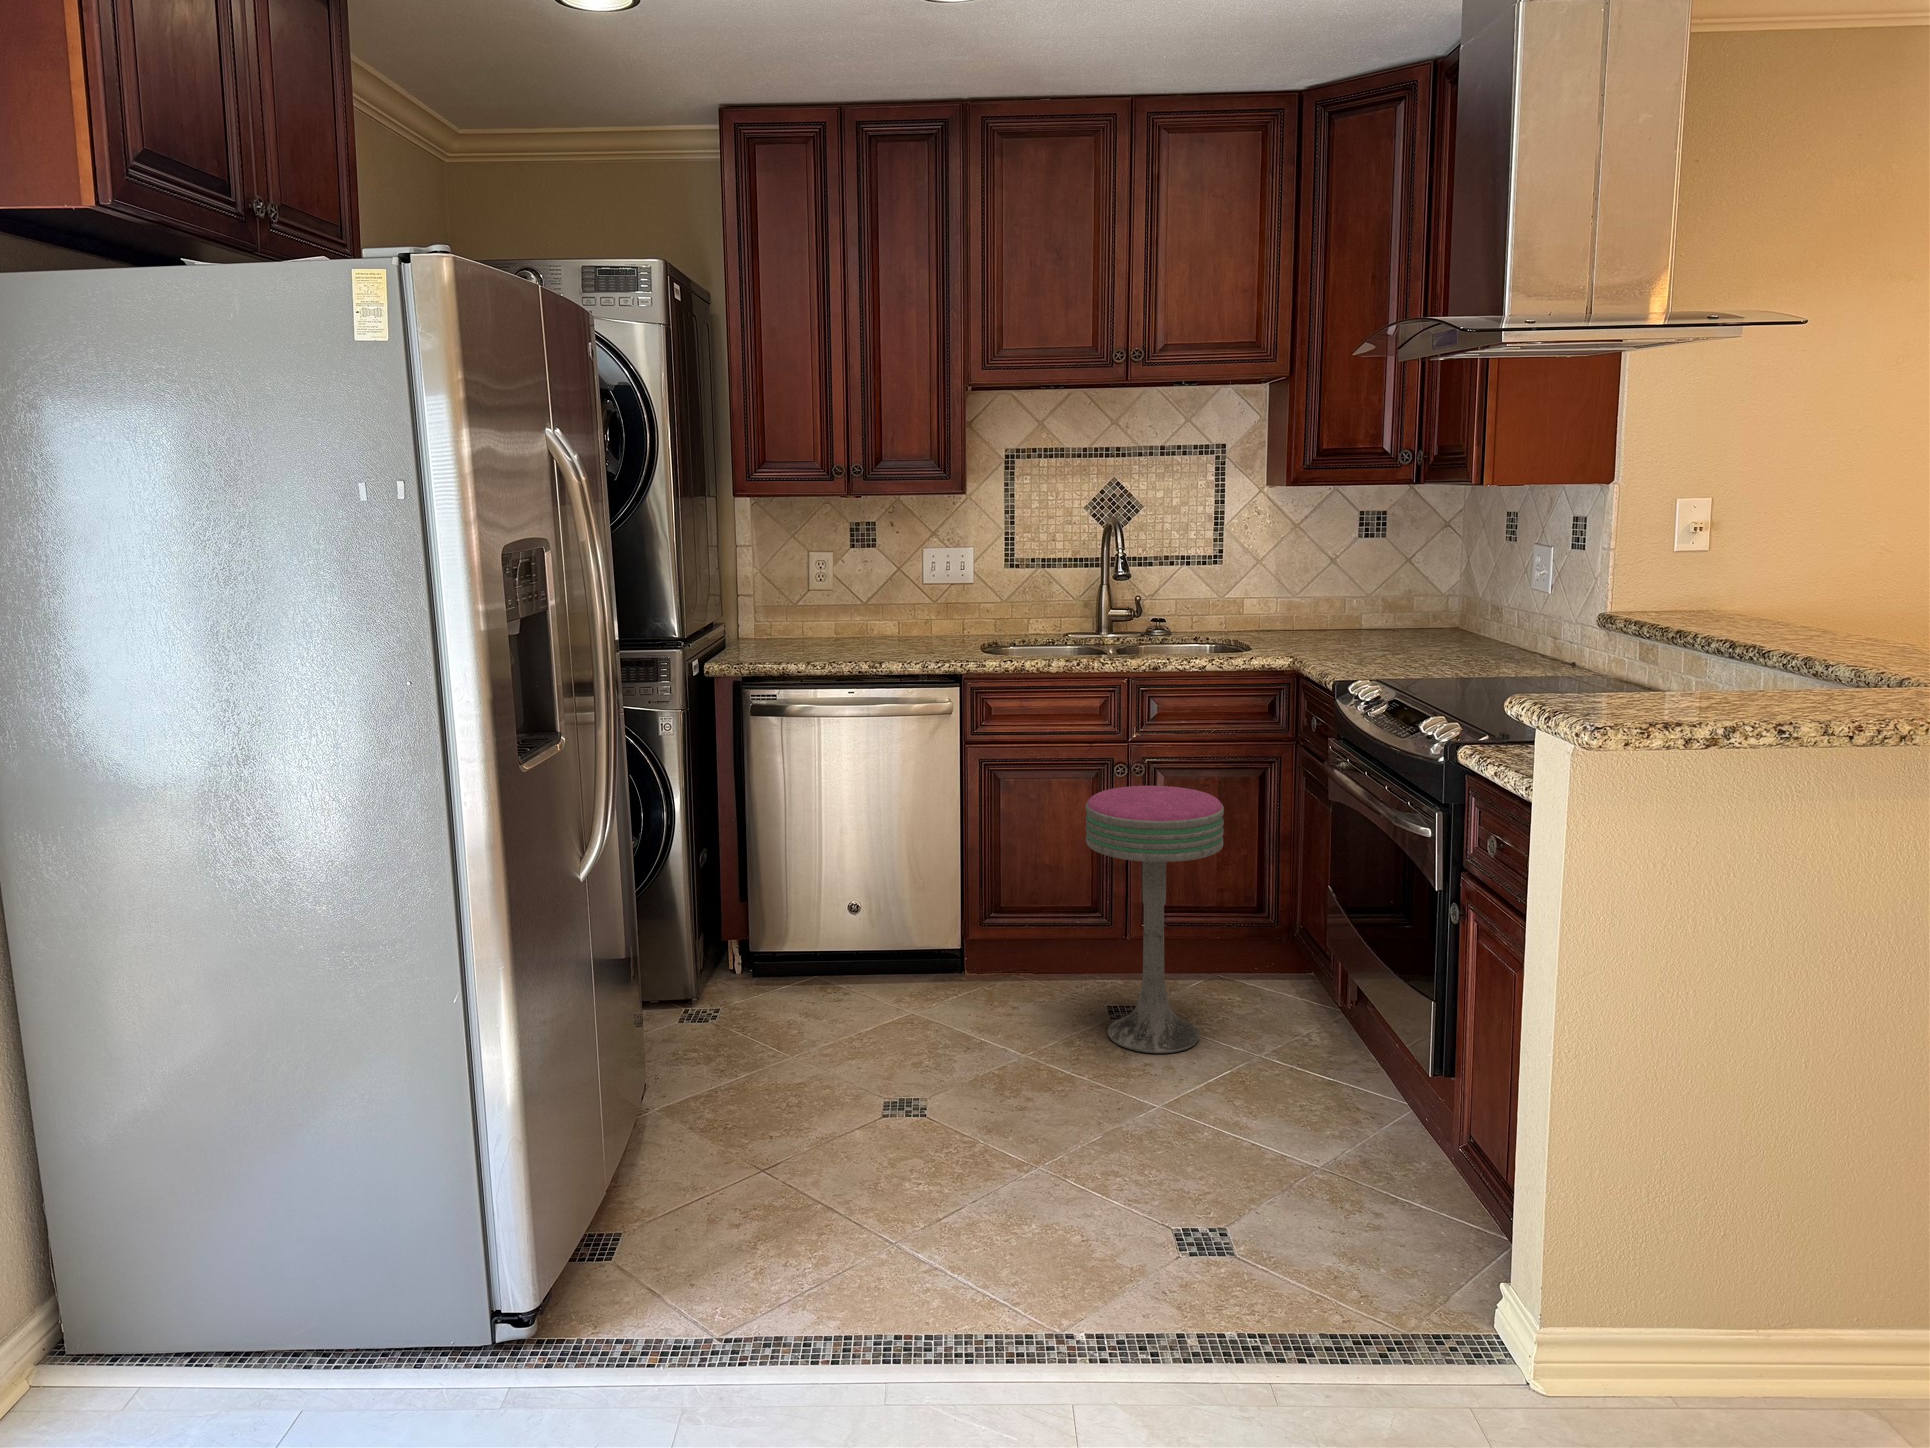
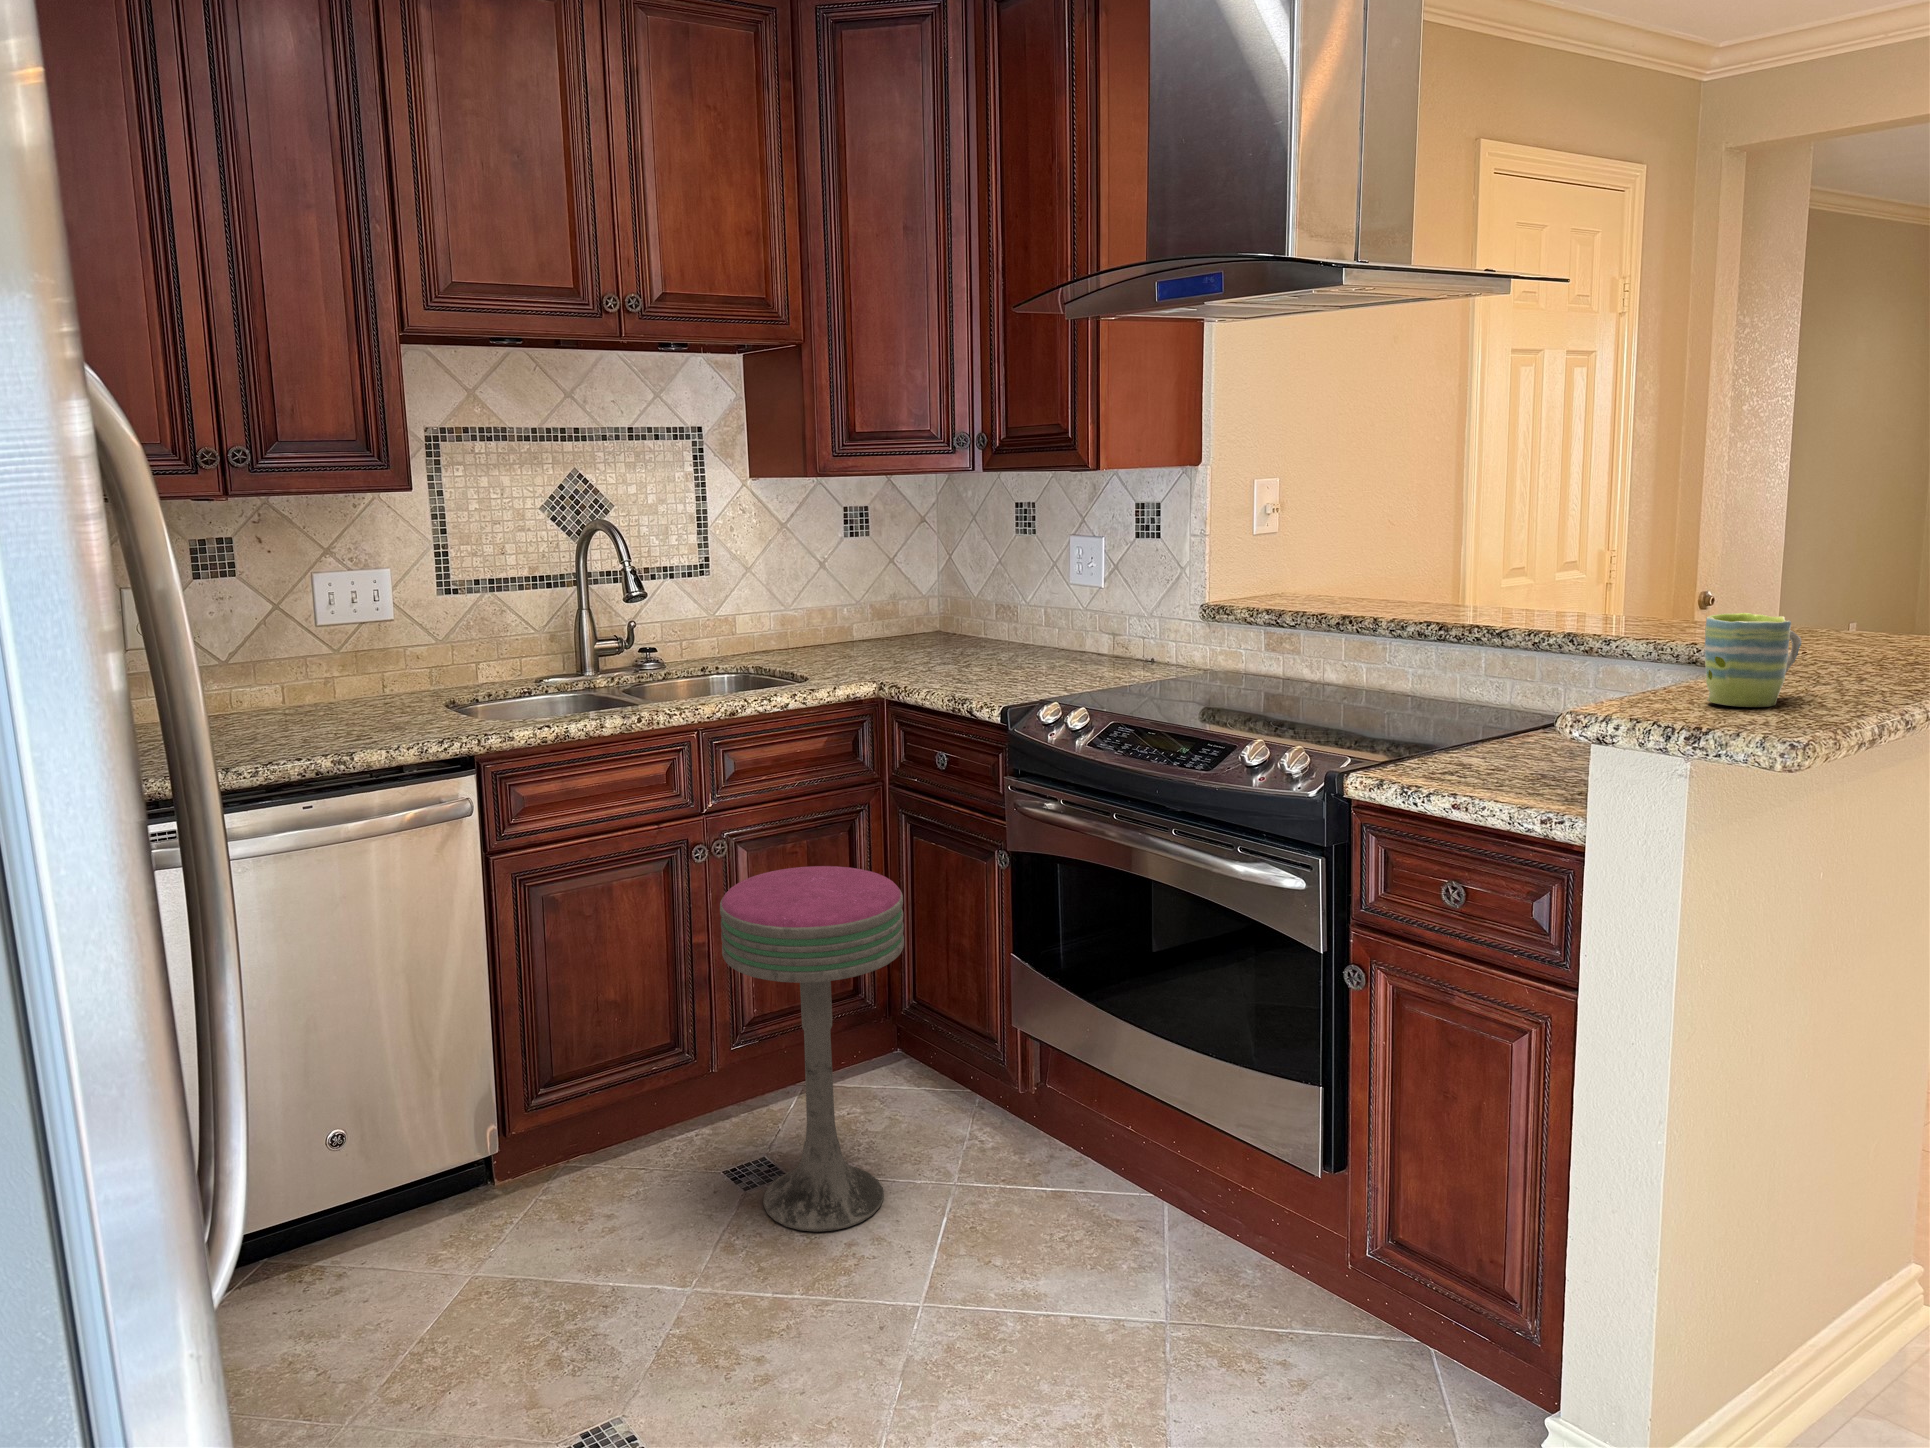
mug: none [1648,632,1746,712] -> present [1704,613,1801,707]

